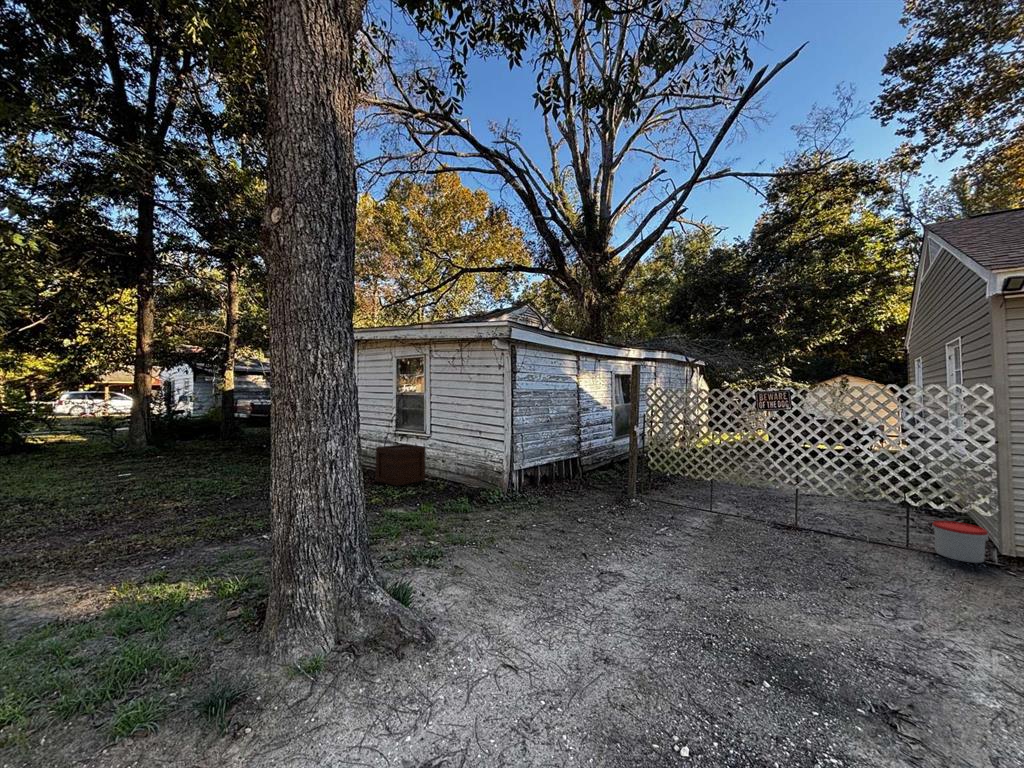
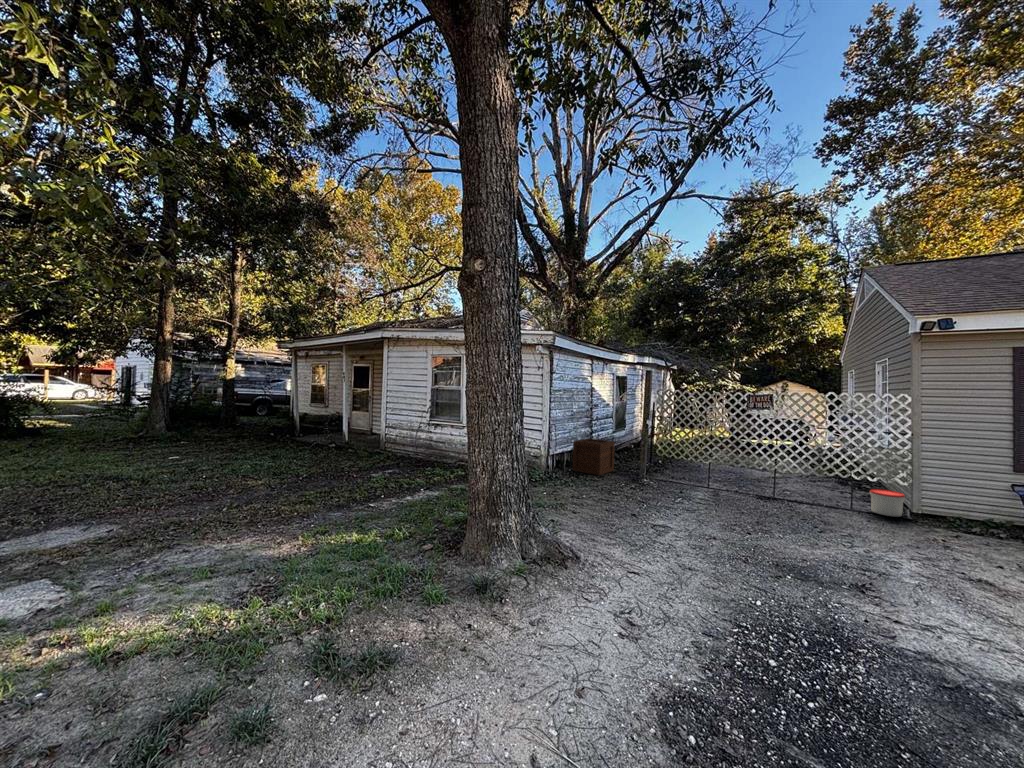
wooden crate: present [376,444,426,486] -> present [572,439,615,475]

